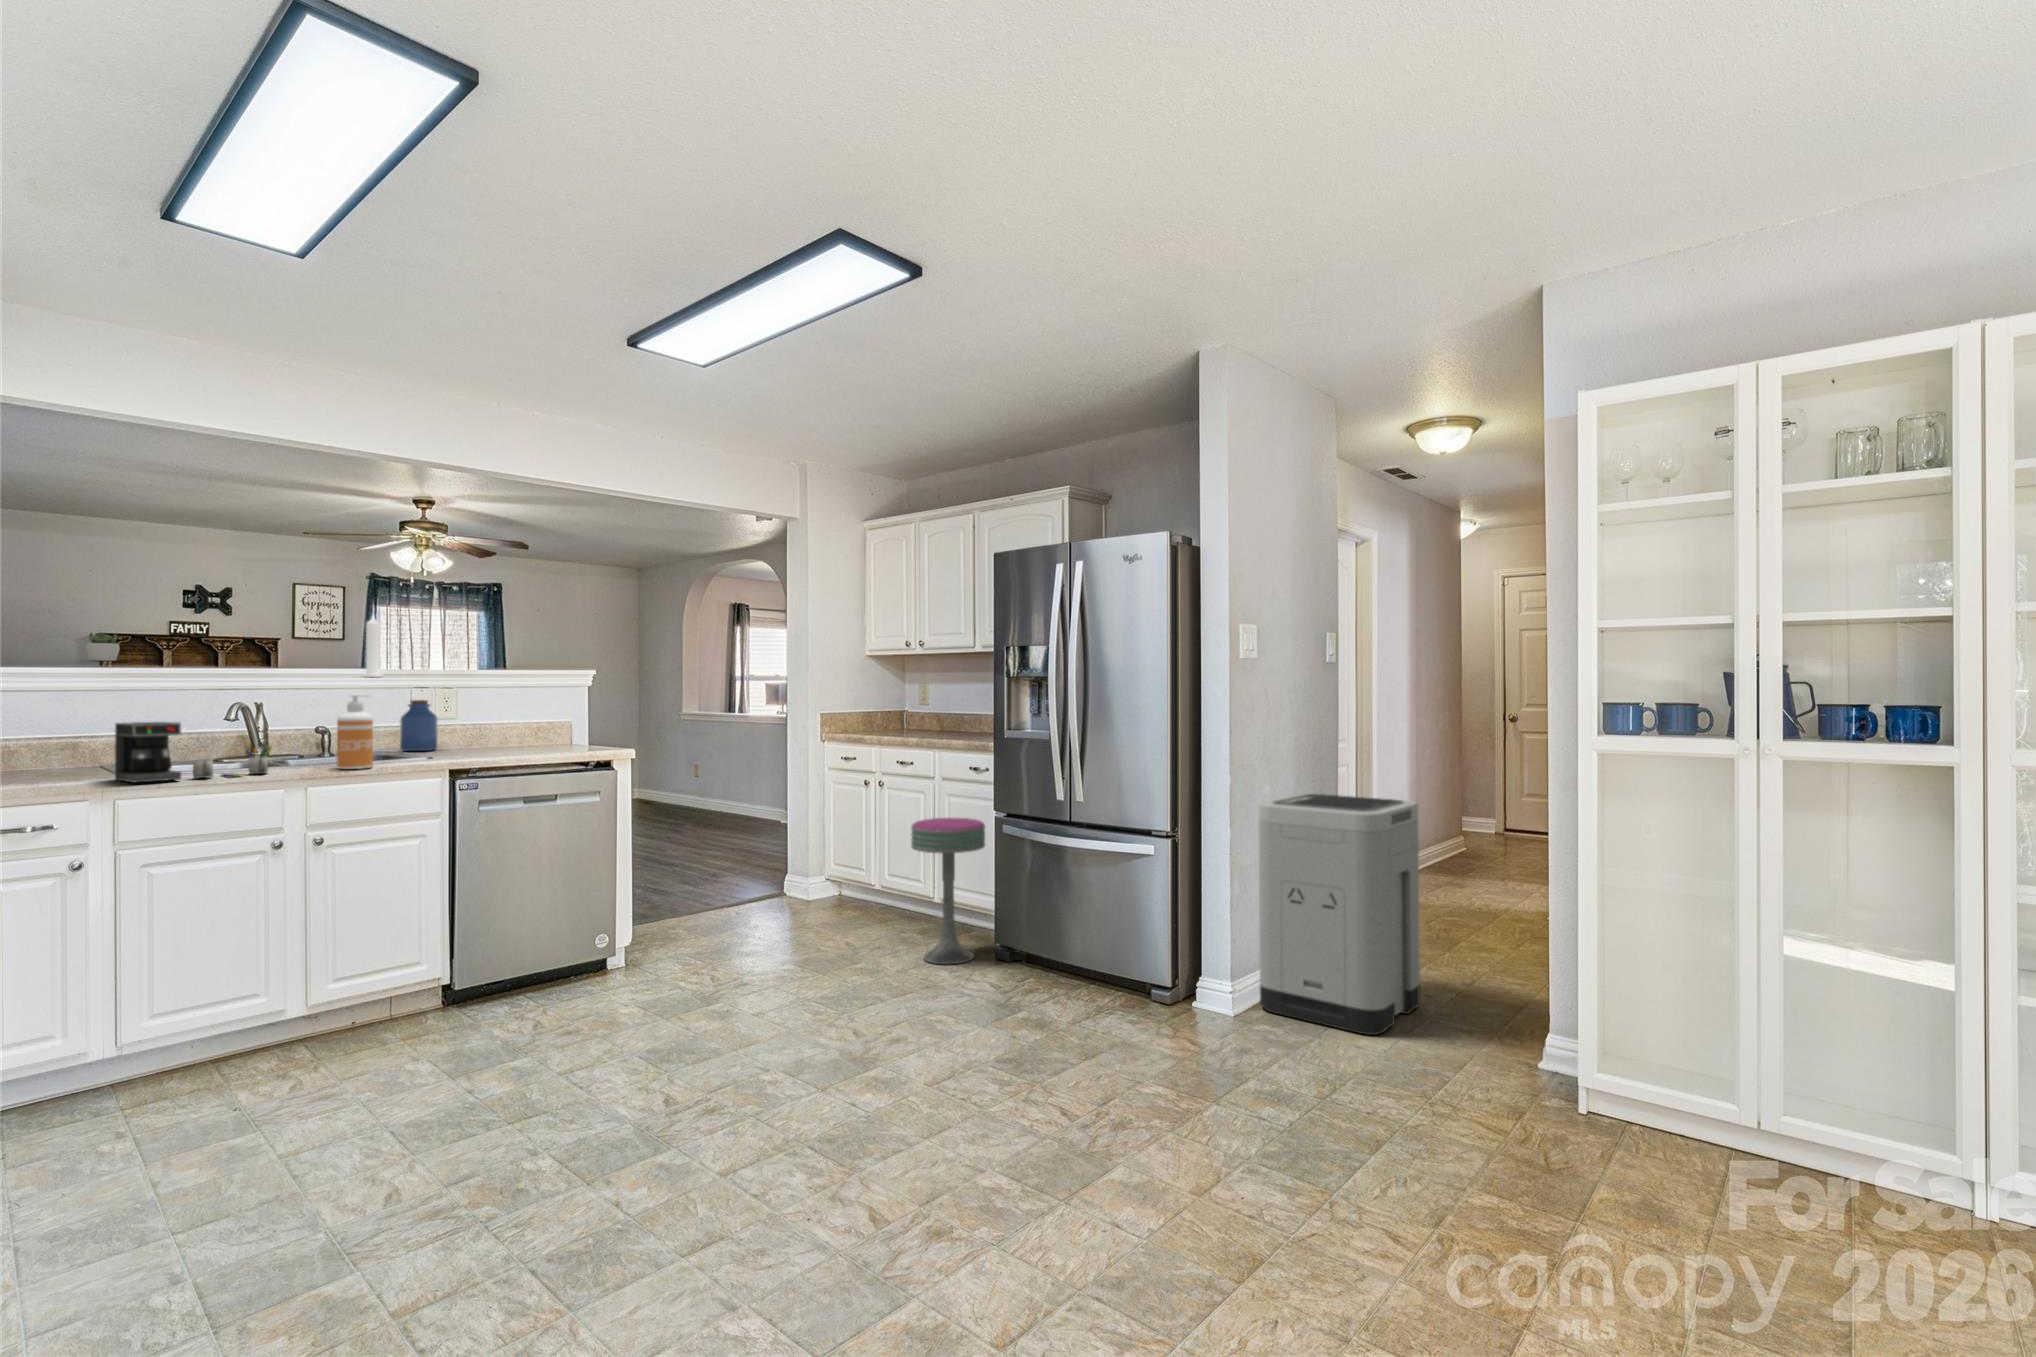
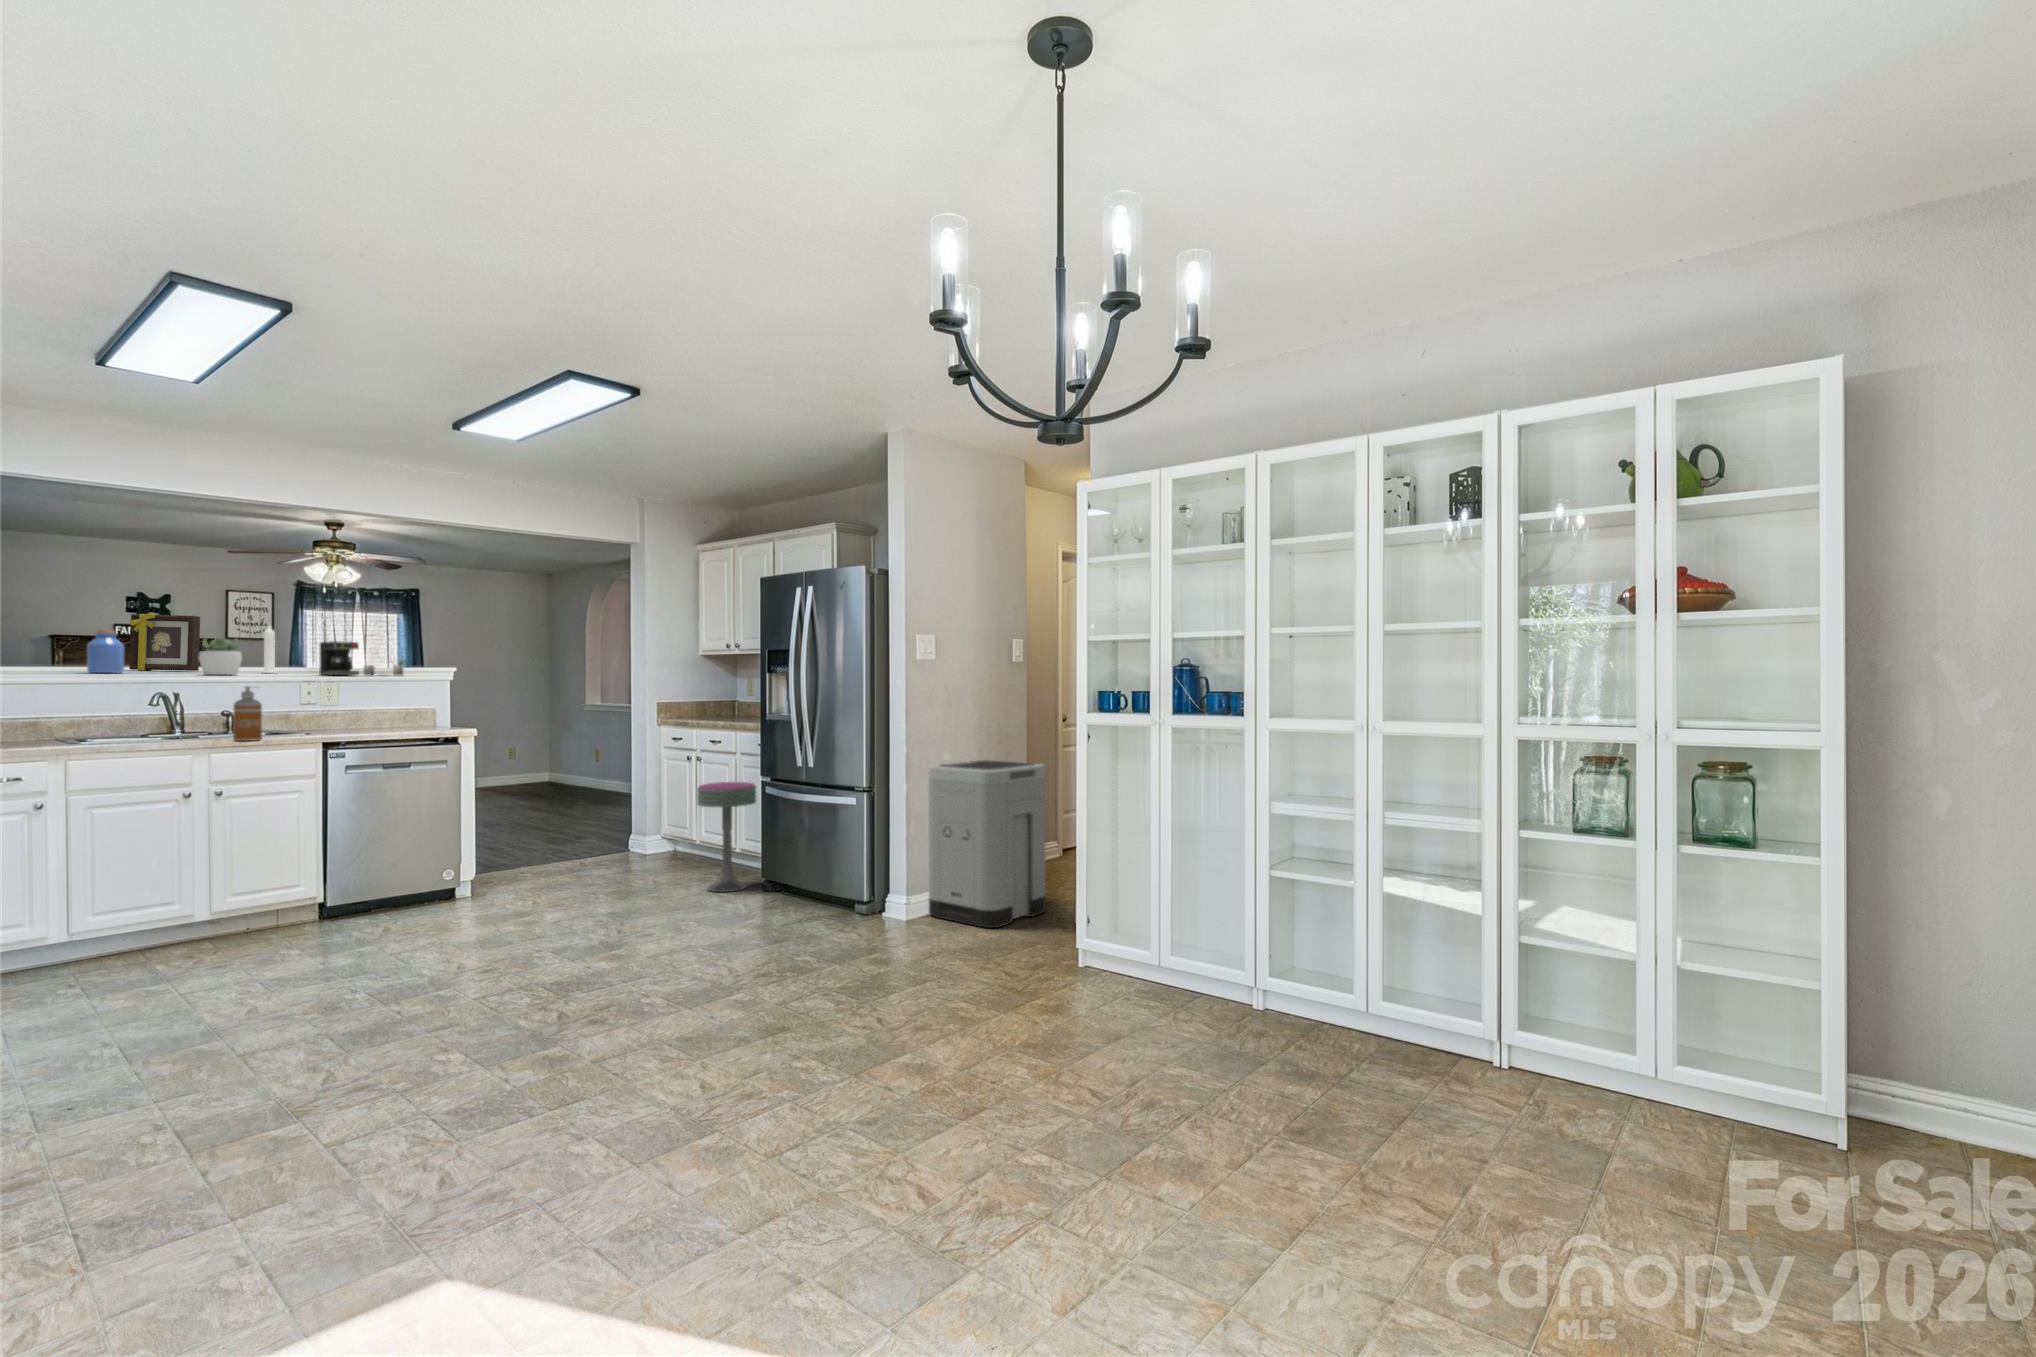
picture frame: none [197,597,286,674] -> present [129,612,200,671]
succulent plant: present [86,633,120,661] -> present [199,637,242,675]
jar: present [400,700,438,751] -> present [87,630,124,673]
coffee maker: present [115,722,271,783] -> present [319,641,405,675]

